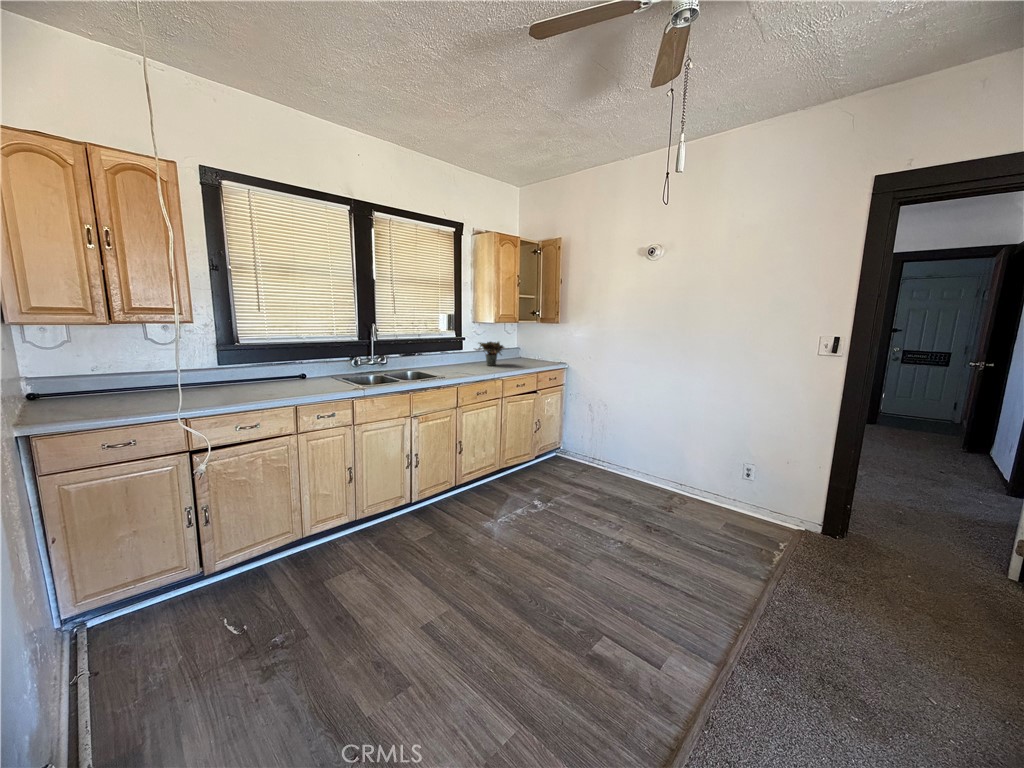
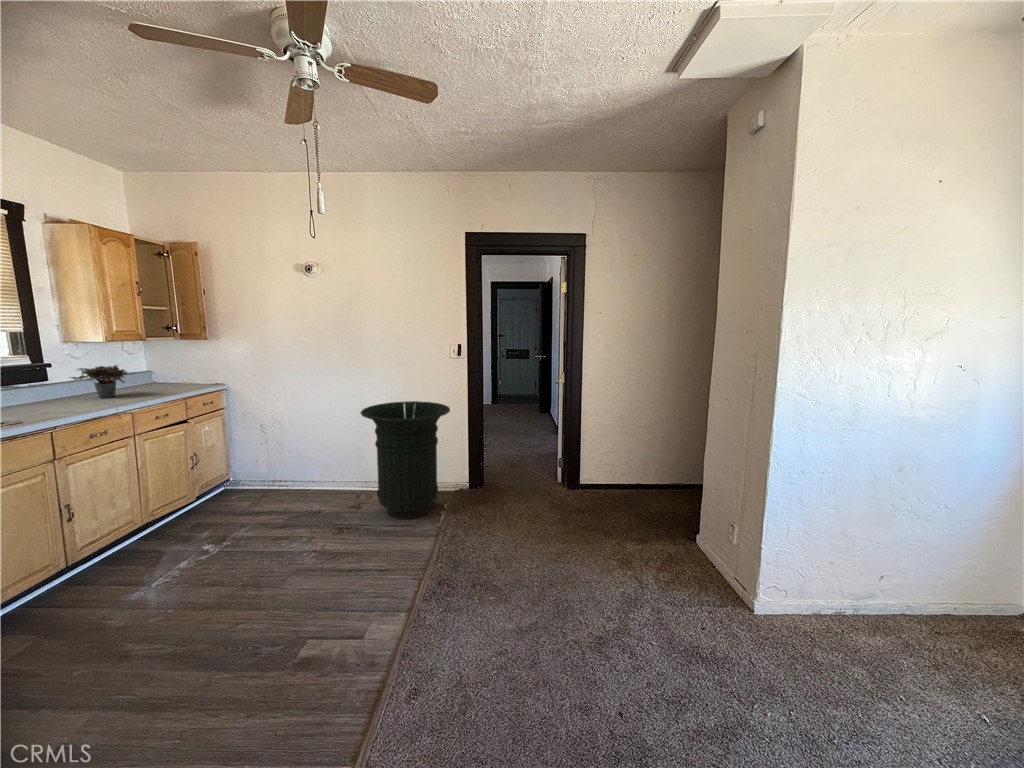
trash can: none [687,401,810,546] -> present [361,401,450,519]

